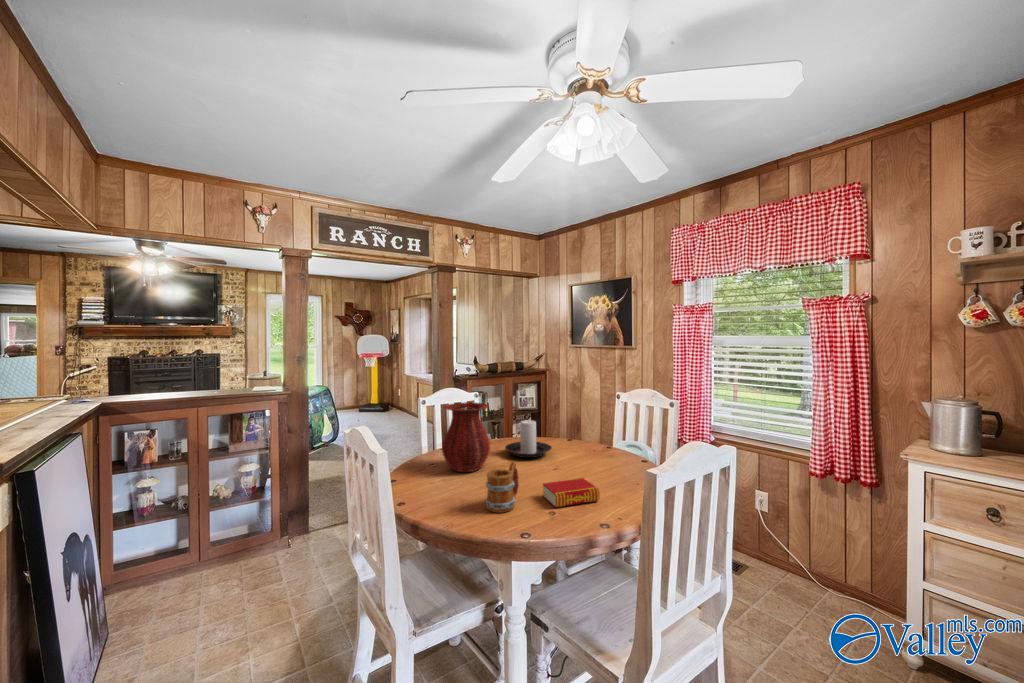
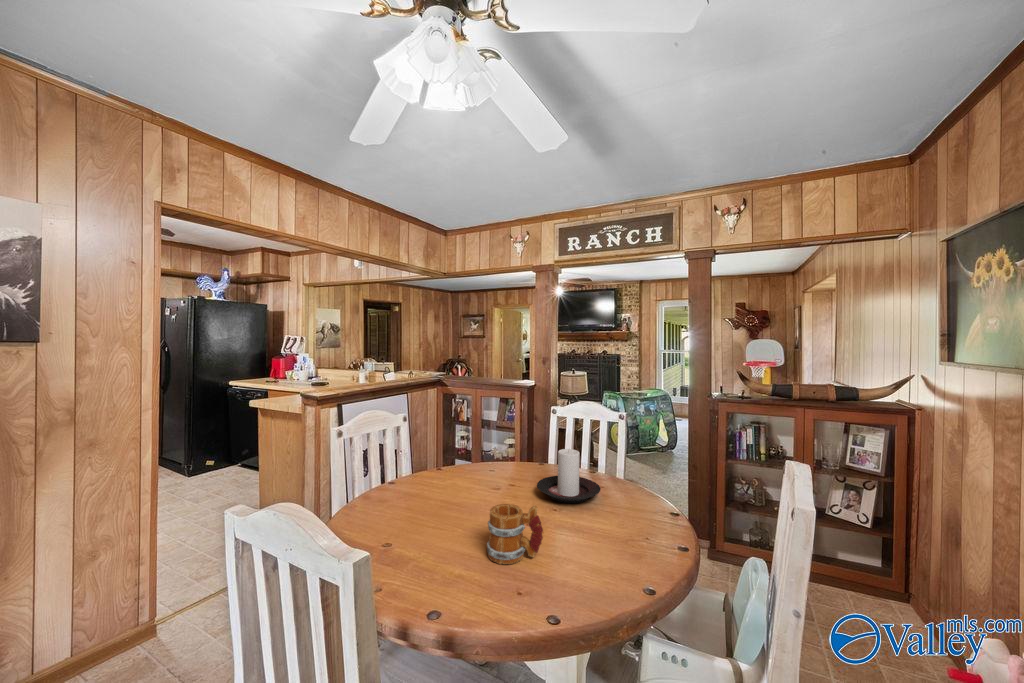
vase: present [442,402,490,472] -> none [462,407,514,483]
mug: present [485,462,519,513] -> present [487,504,543,564]
book: present [543,478,599,507] -> none [388,511,456,563]

